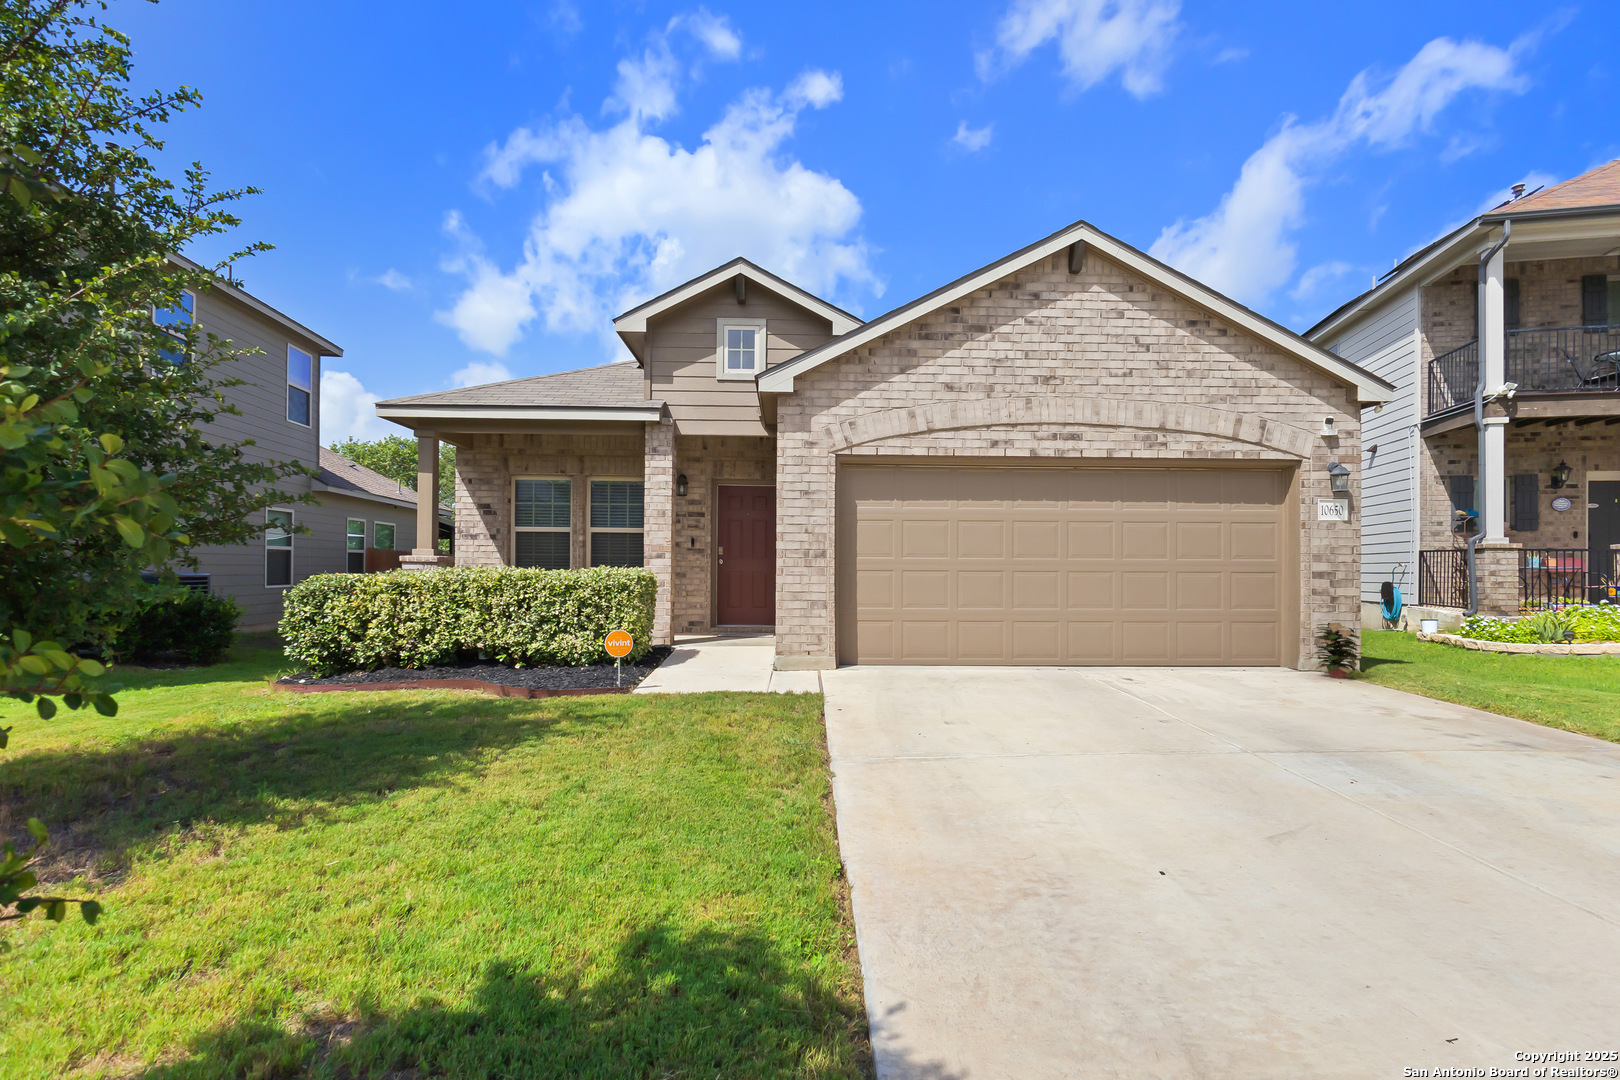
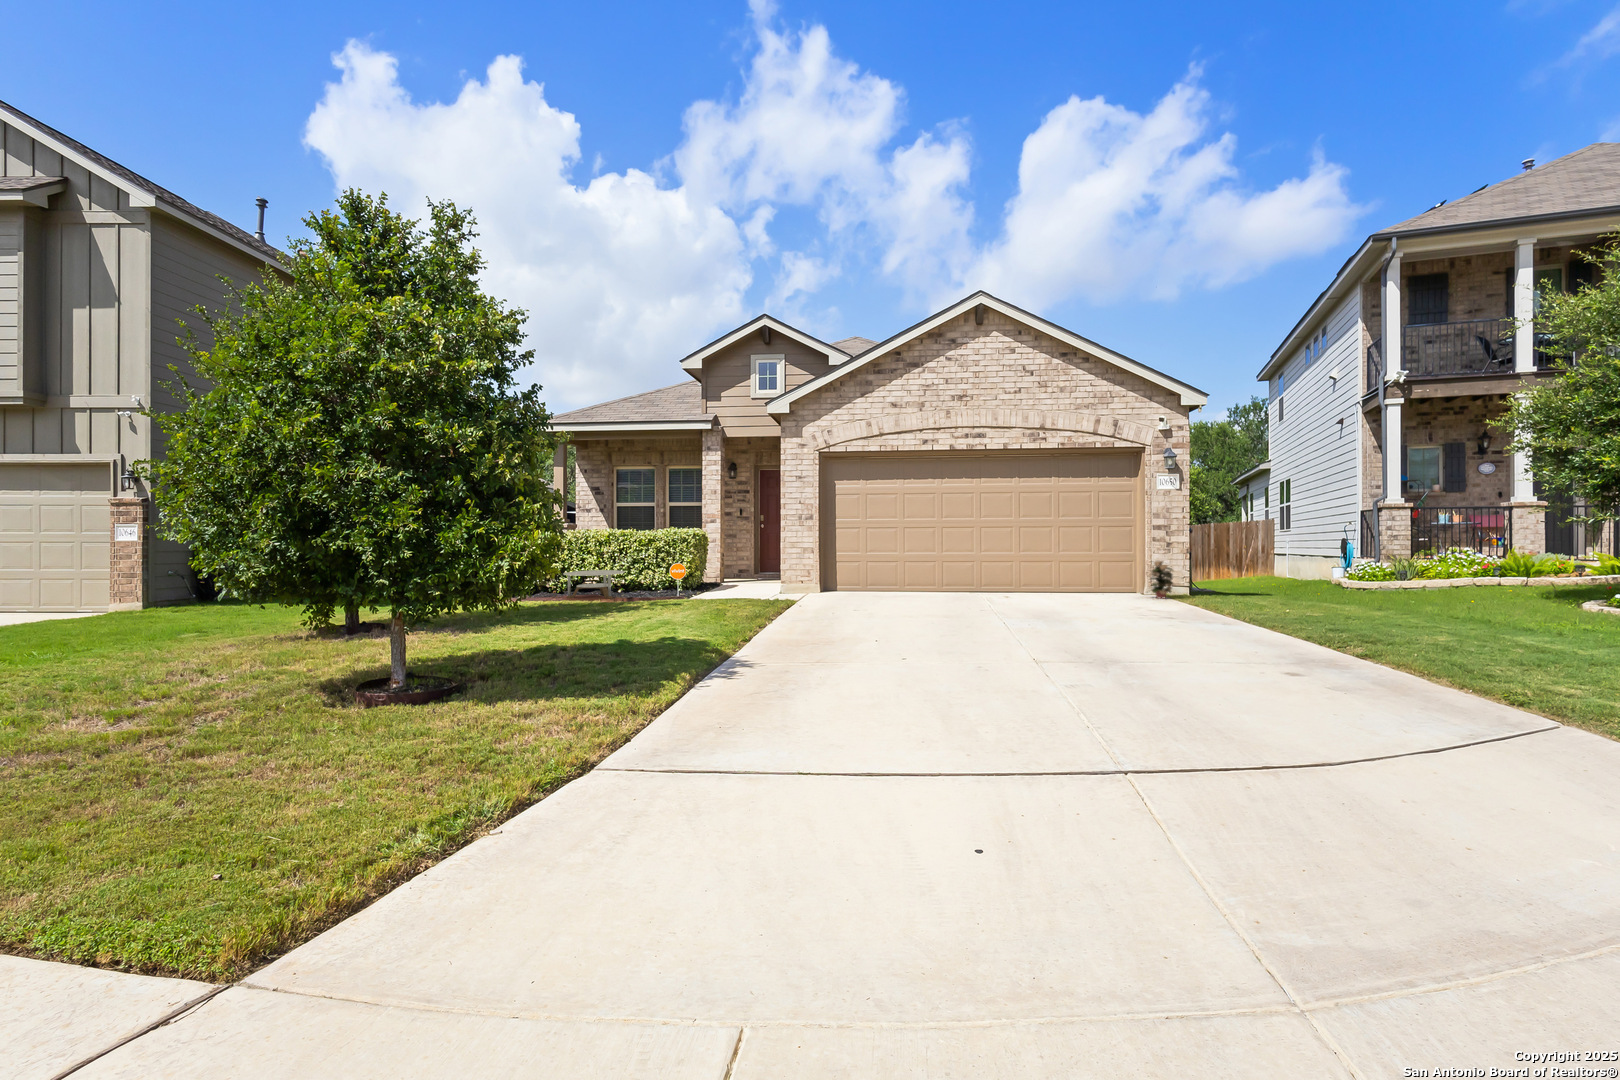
round table: none [420,634,528,686] -> present [564,570,625,599]

